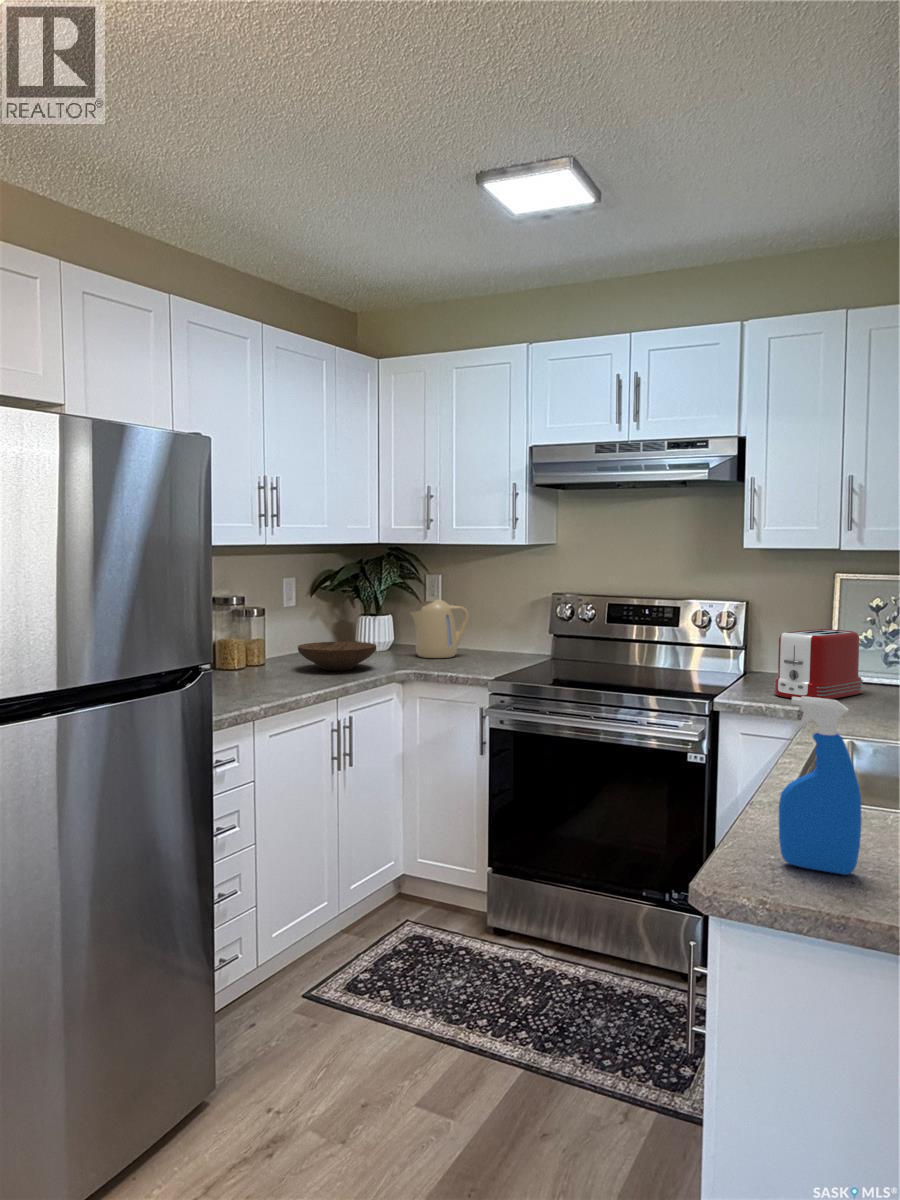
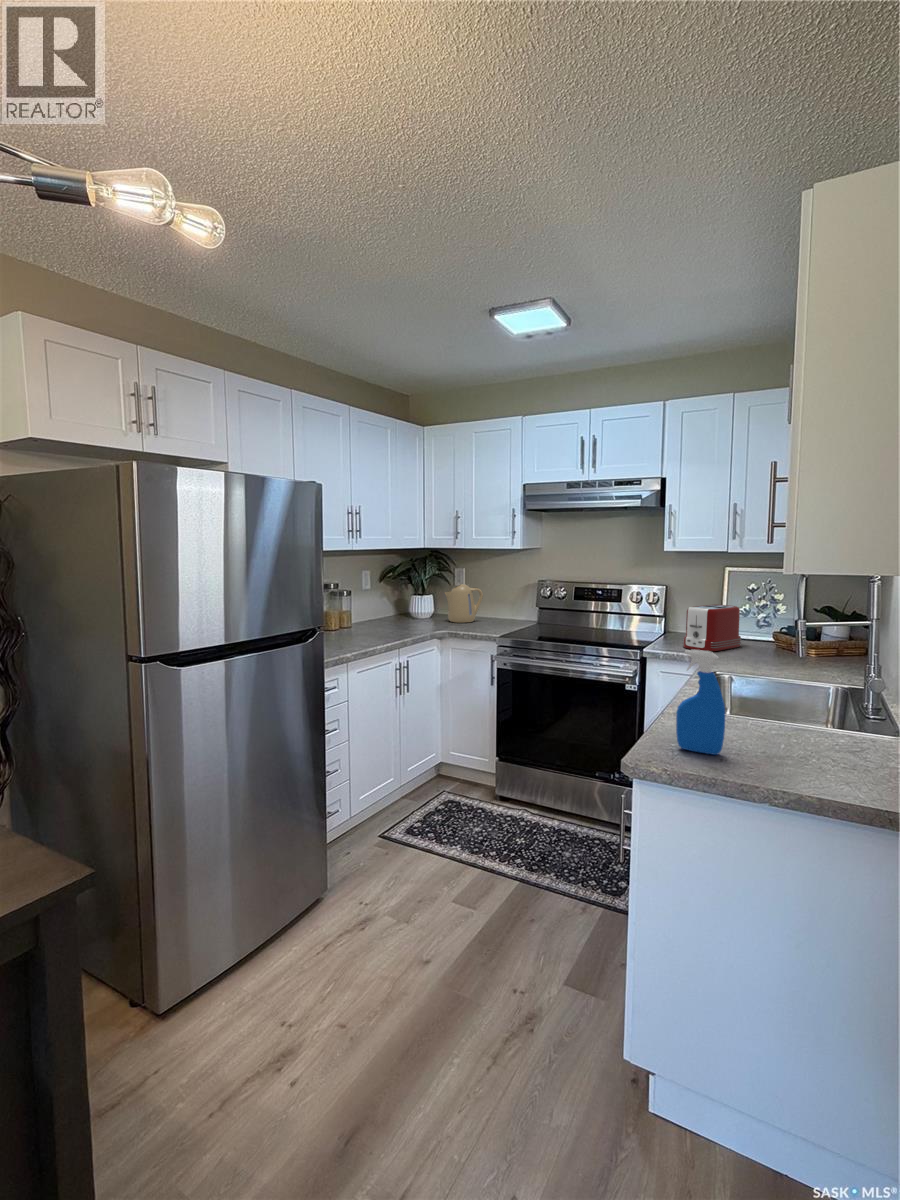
wooden bowl: present [298,642,377,671] -> none [372,612,423,631]

